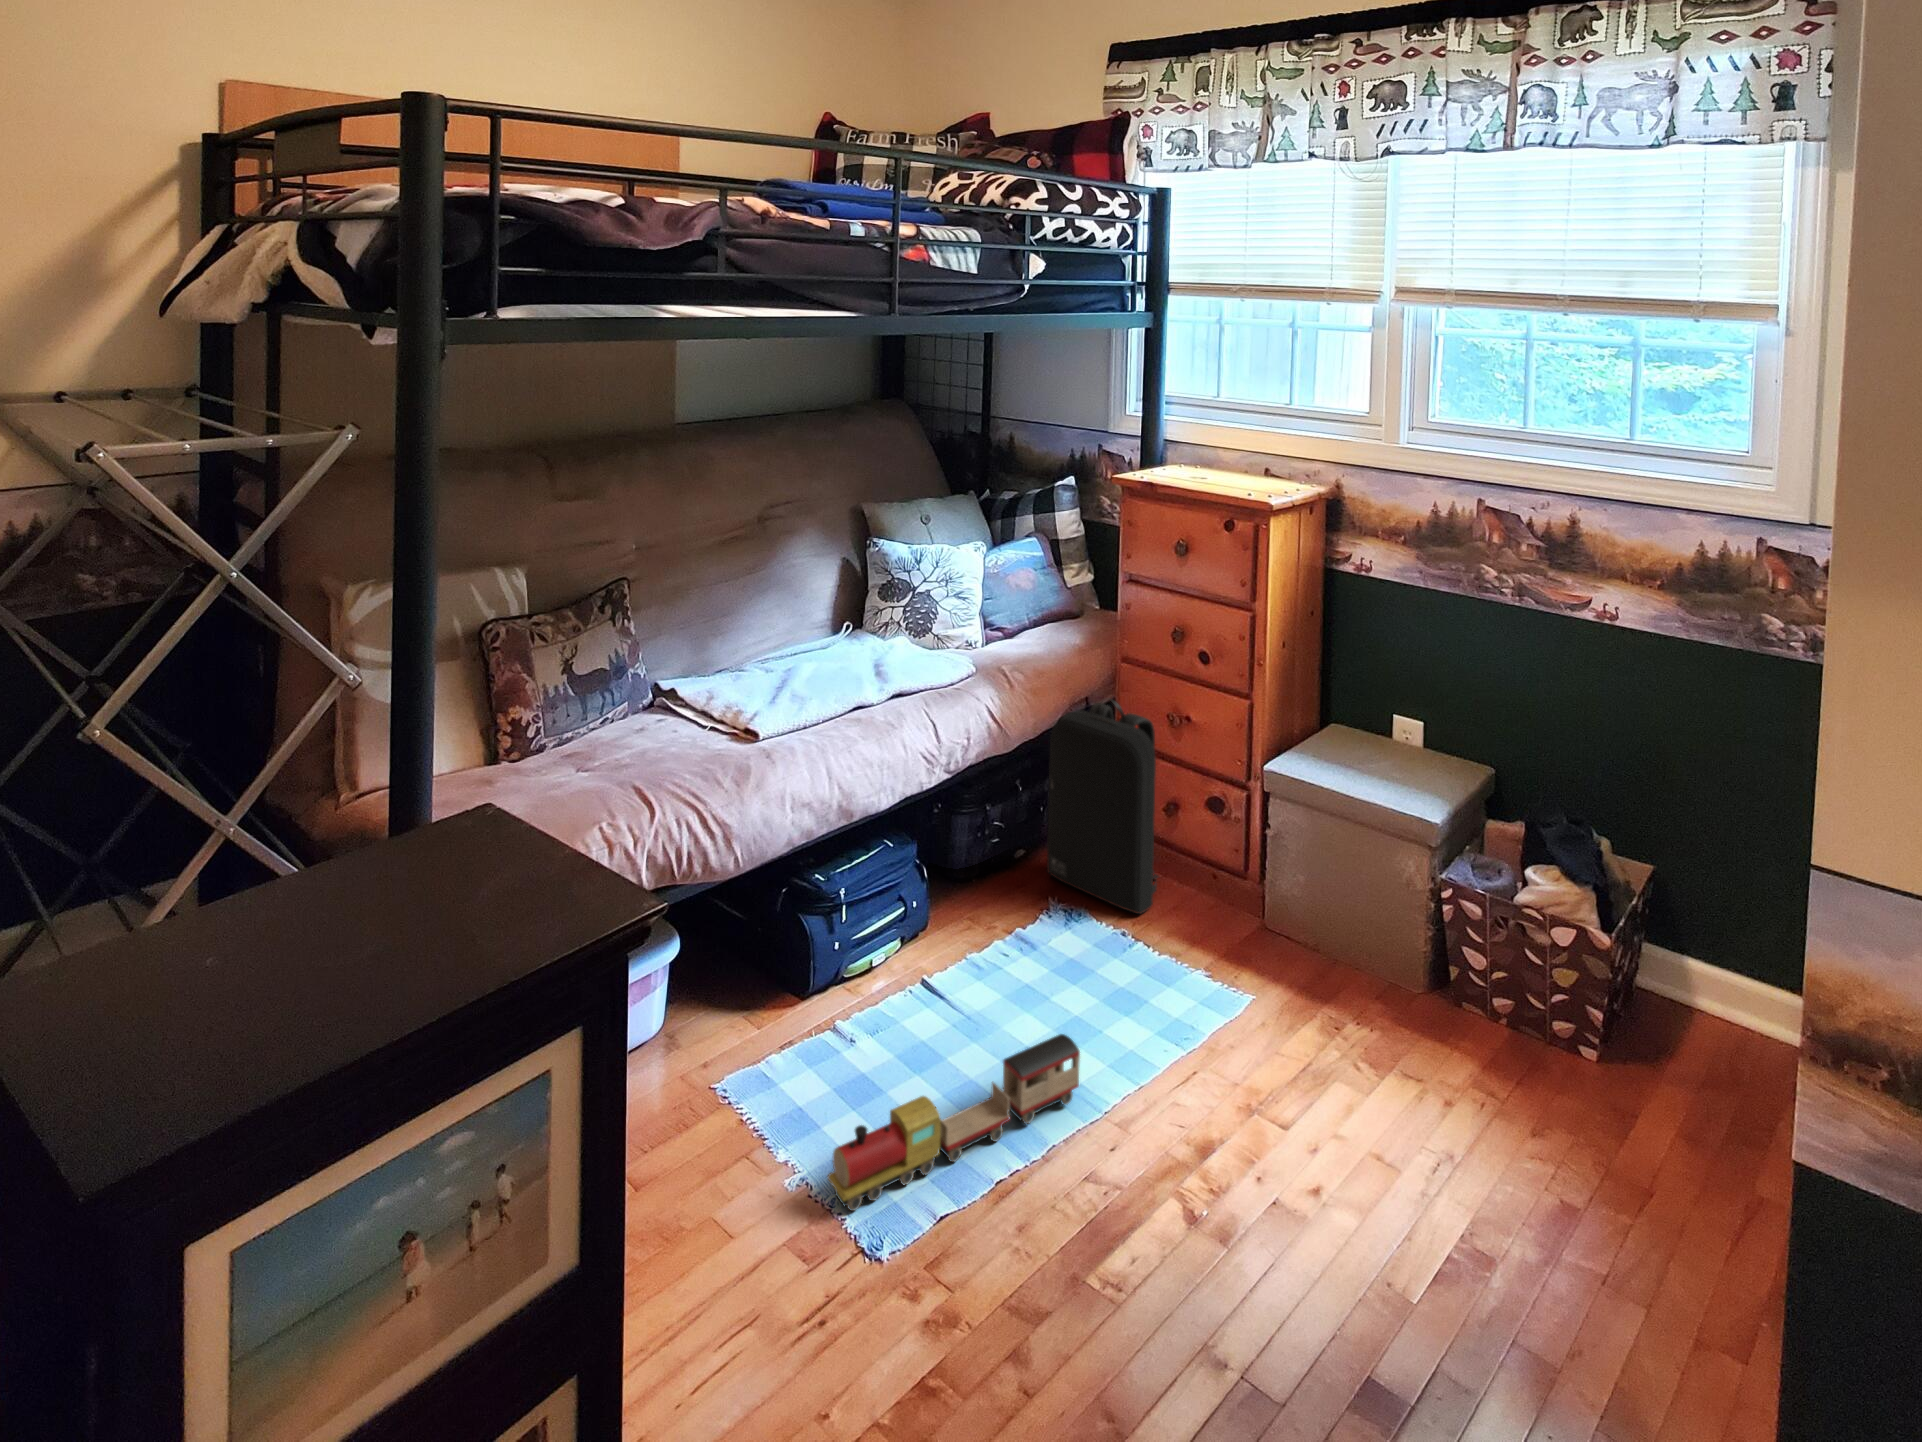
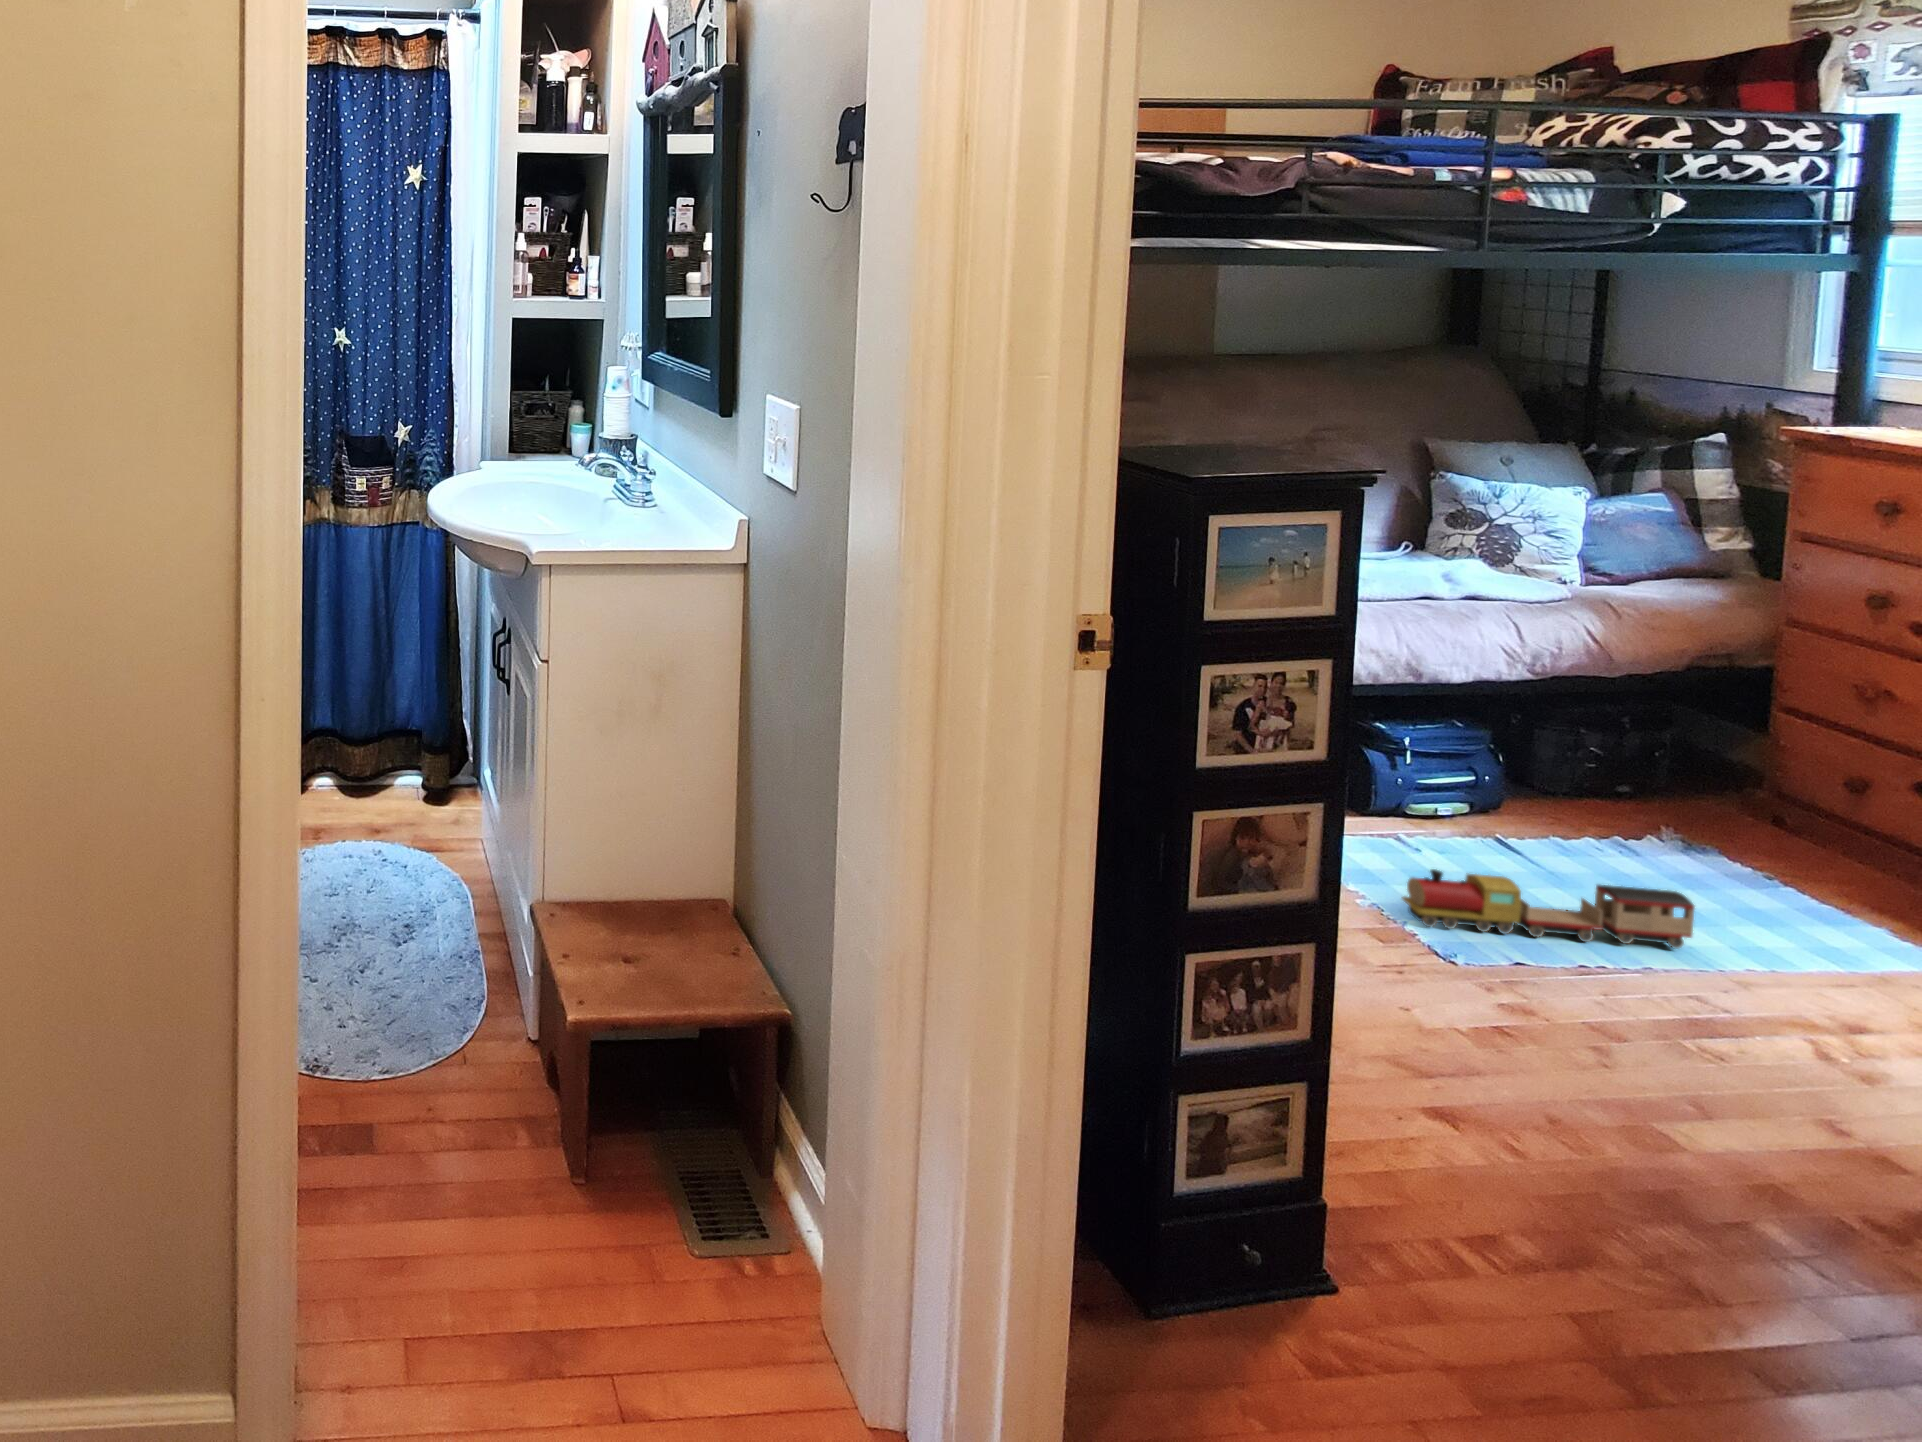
backpack: present [1047,699,1159,914] -> none [1665,649,1842,872]

